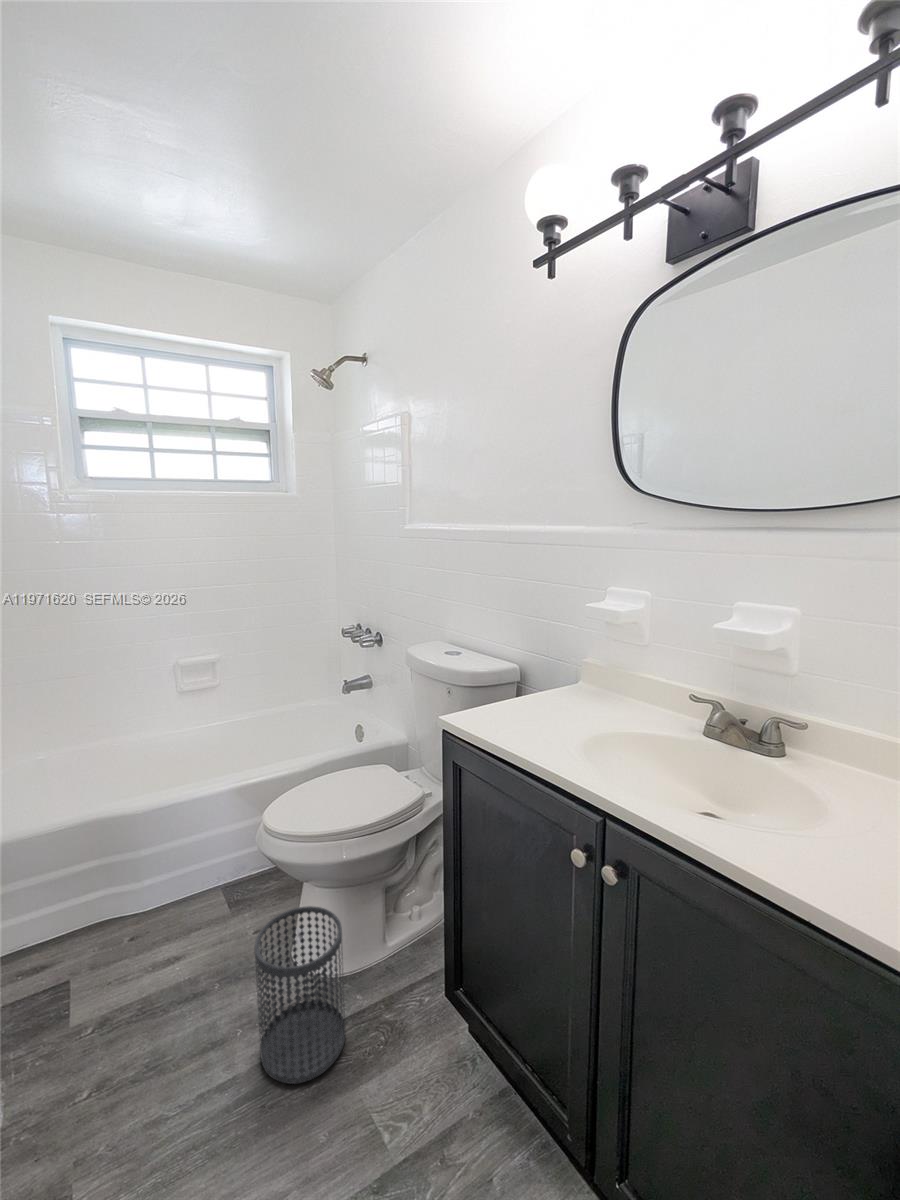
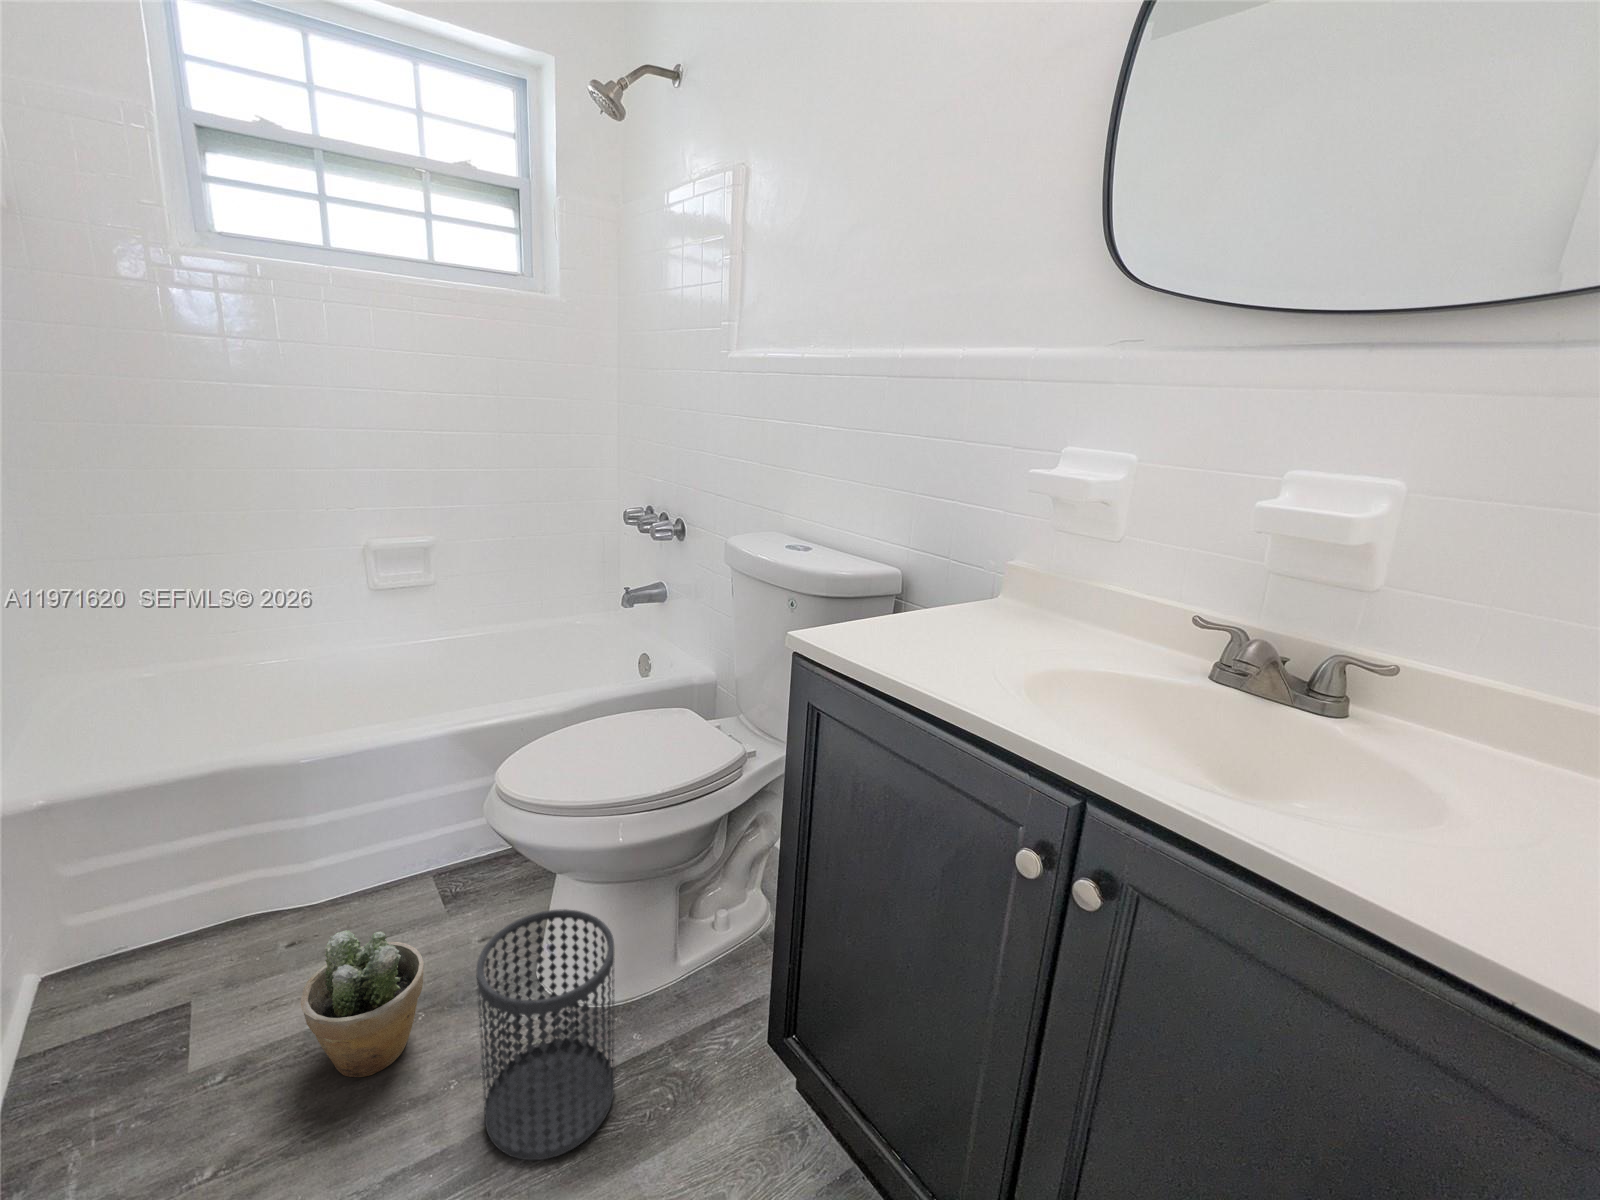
potted plant: none [142,926,219,1030] -> present [301,930,424,1077]

